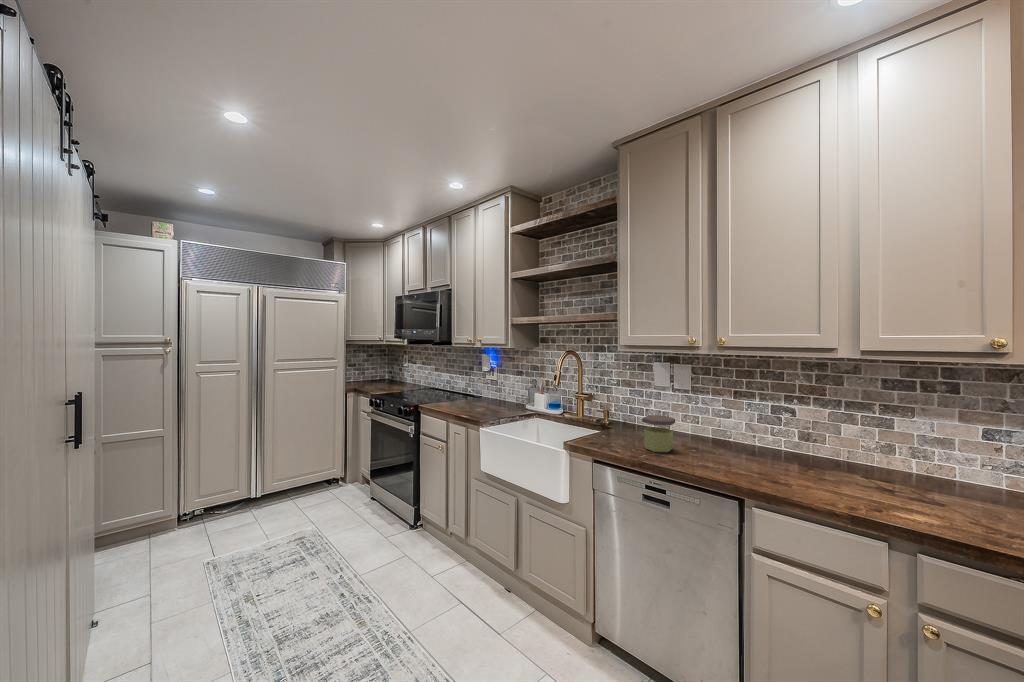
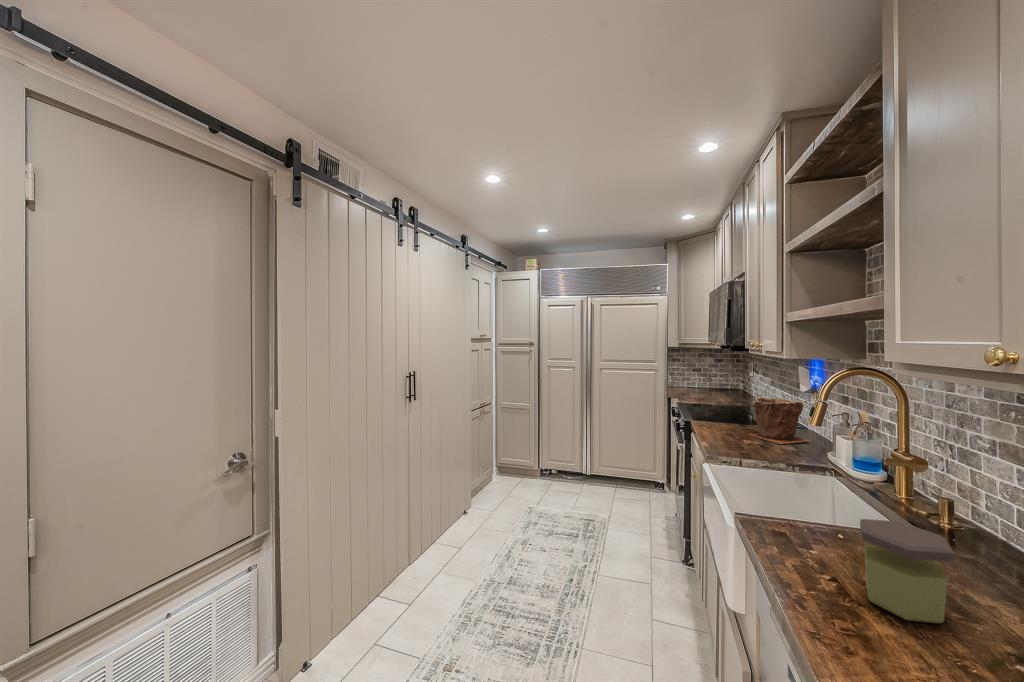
plant pot: none [467,377,500,408] -> present [747,396,809,444]

